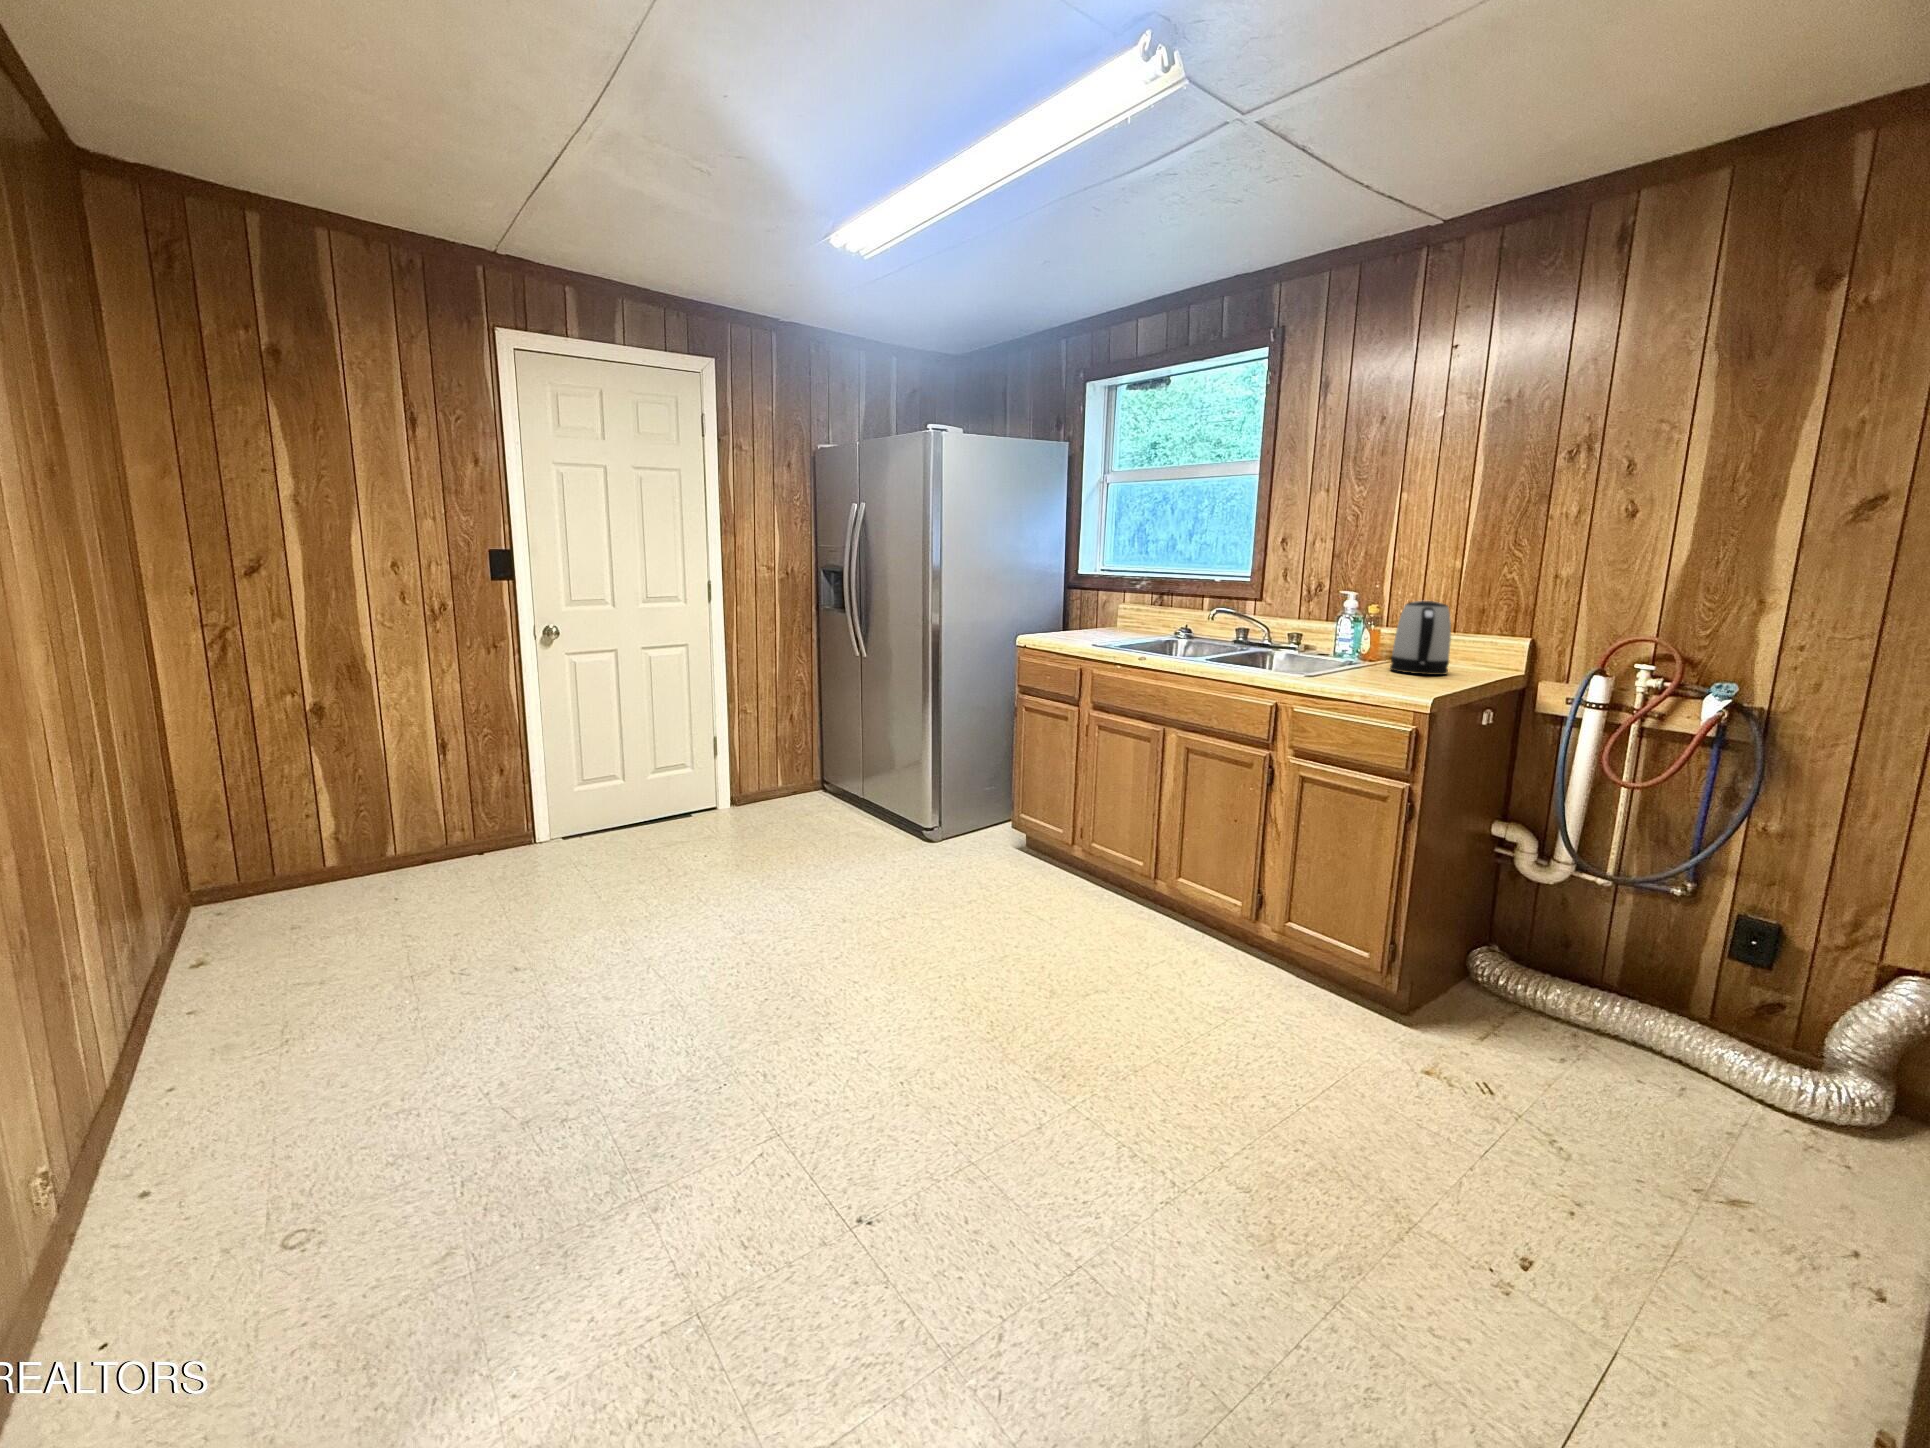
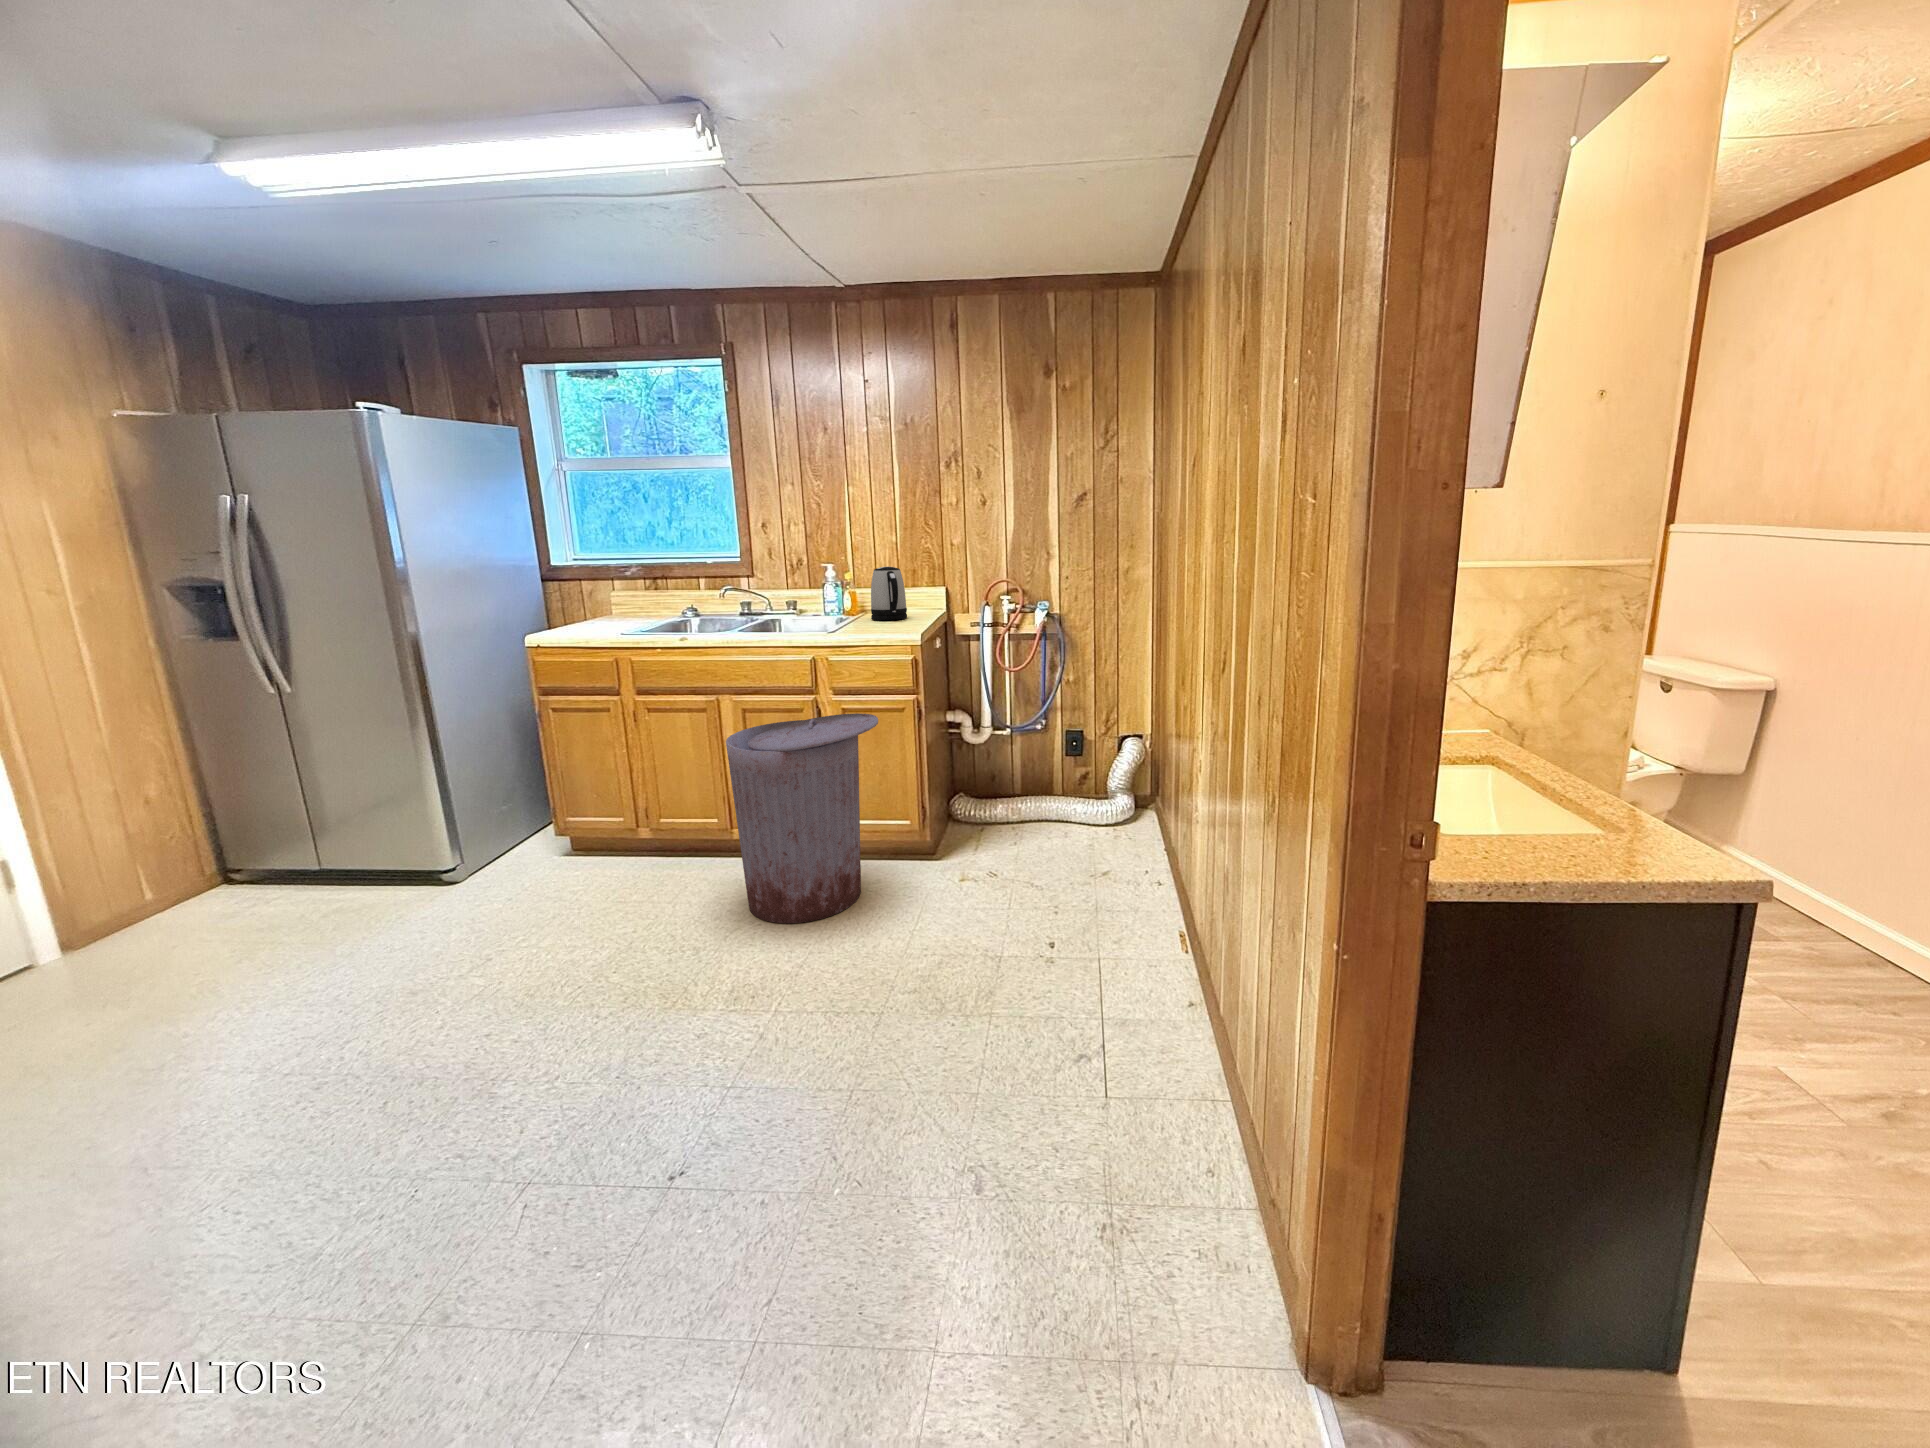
trash can: none [1130,771,1330,1027] -> present [726,713,878,923]

